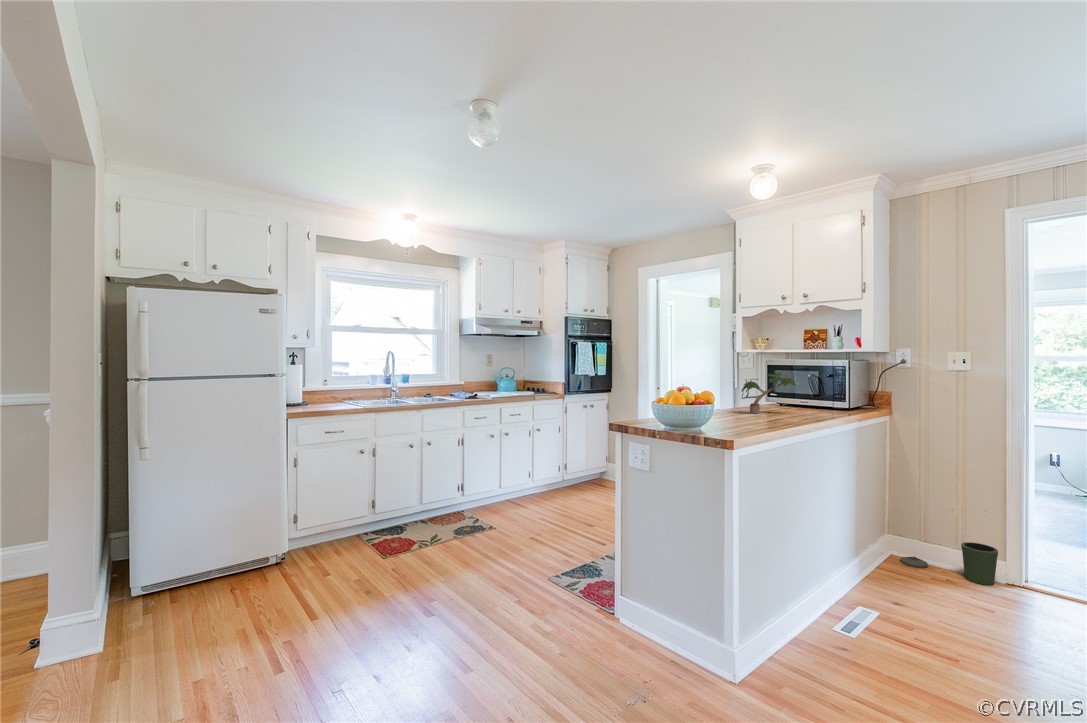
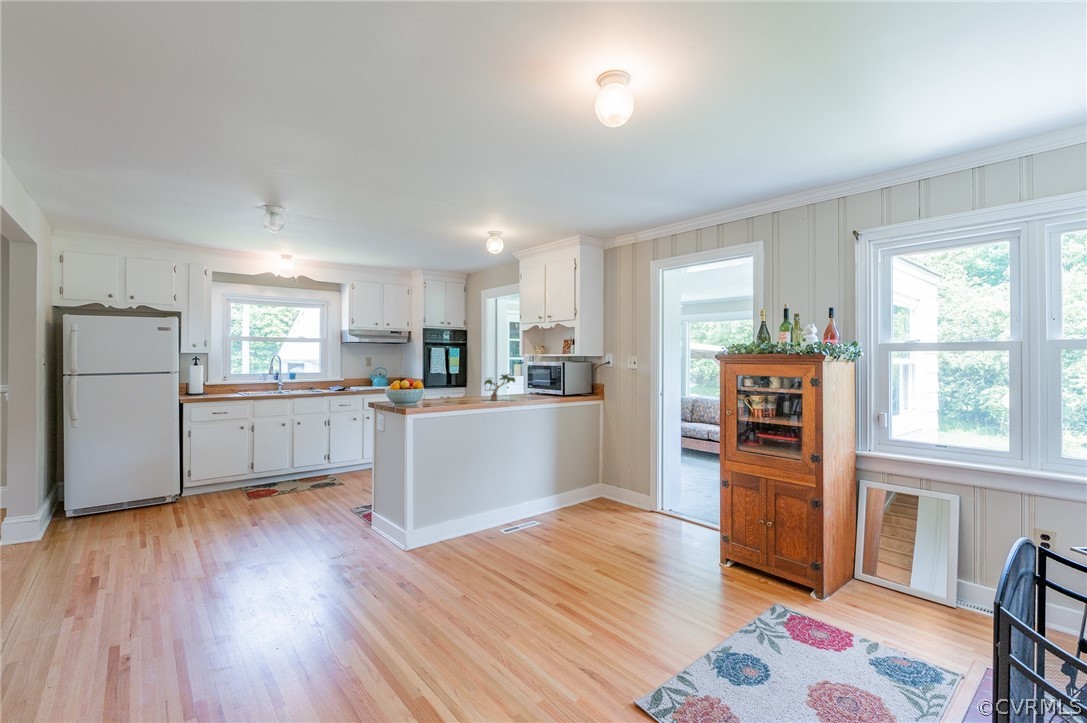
trash can: present [900,542,998,585] -> none [602,487,646,513]

